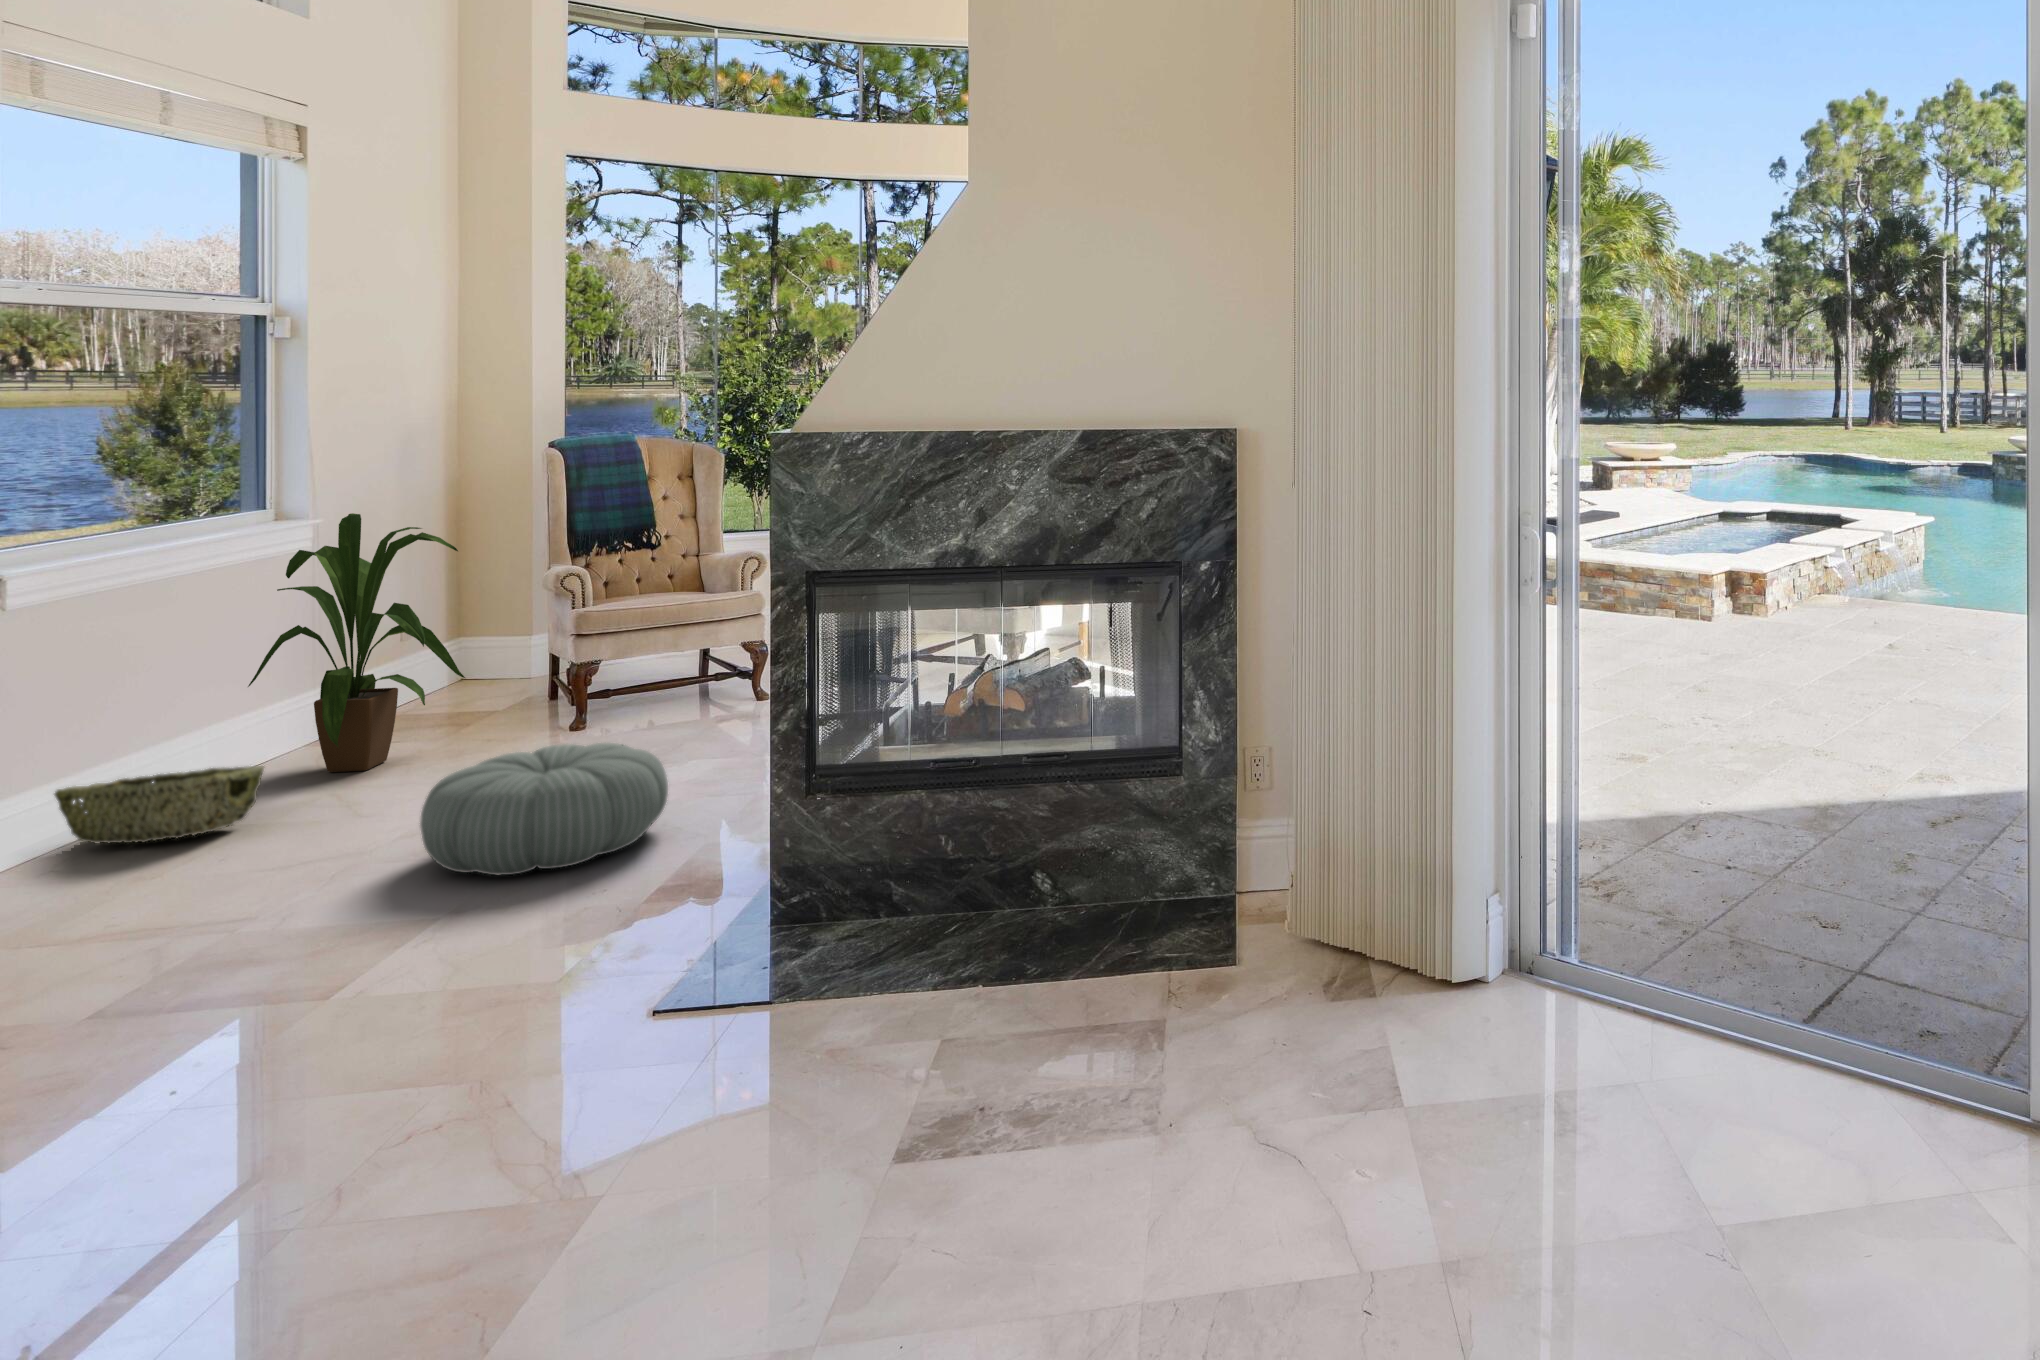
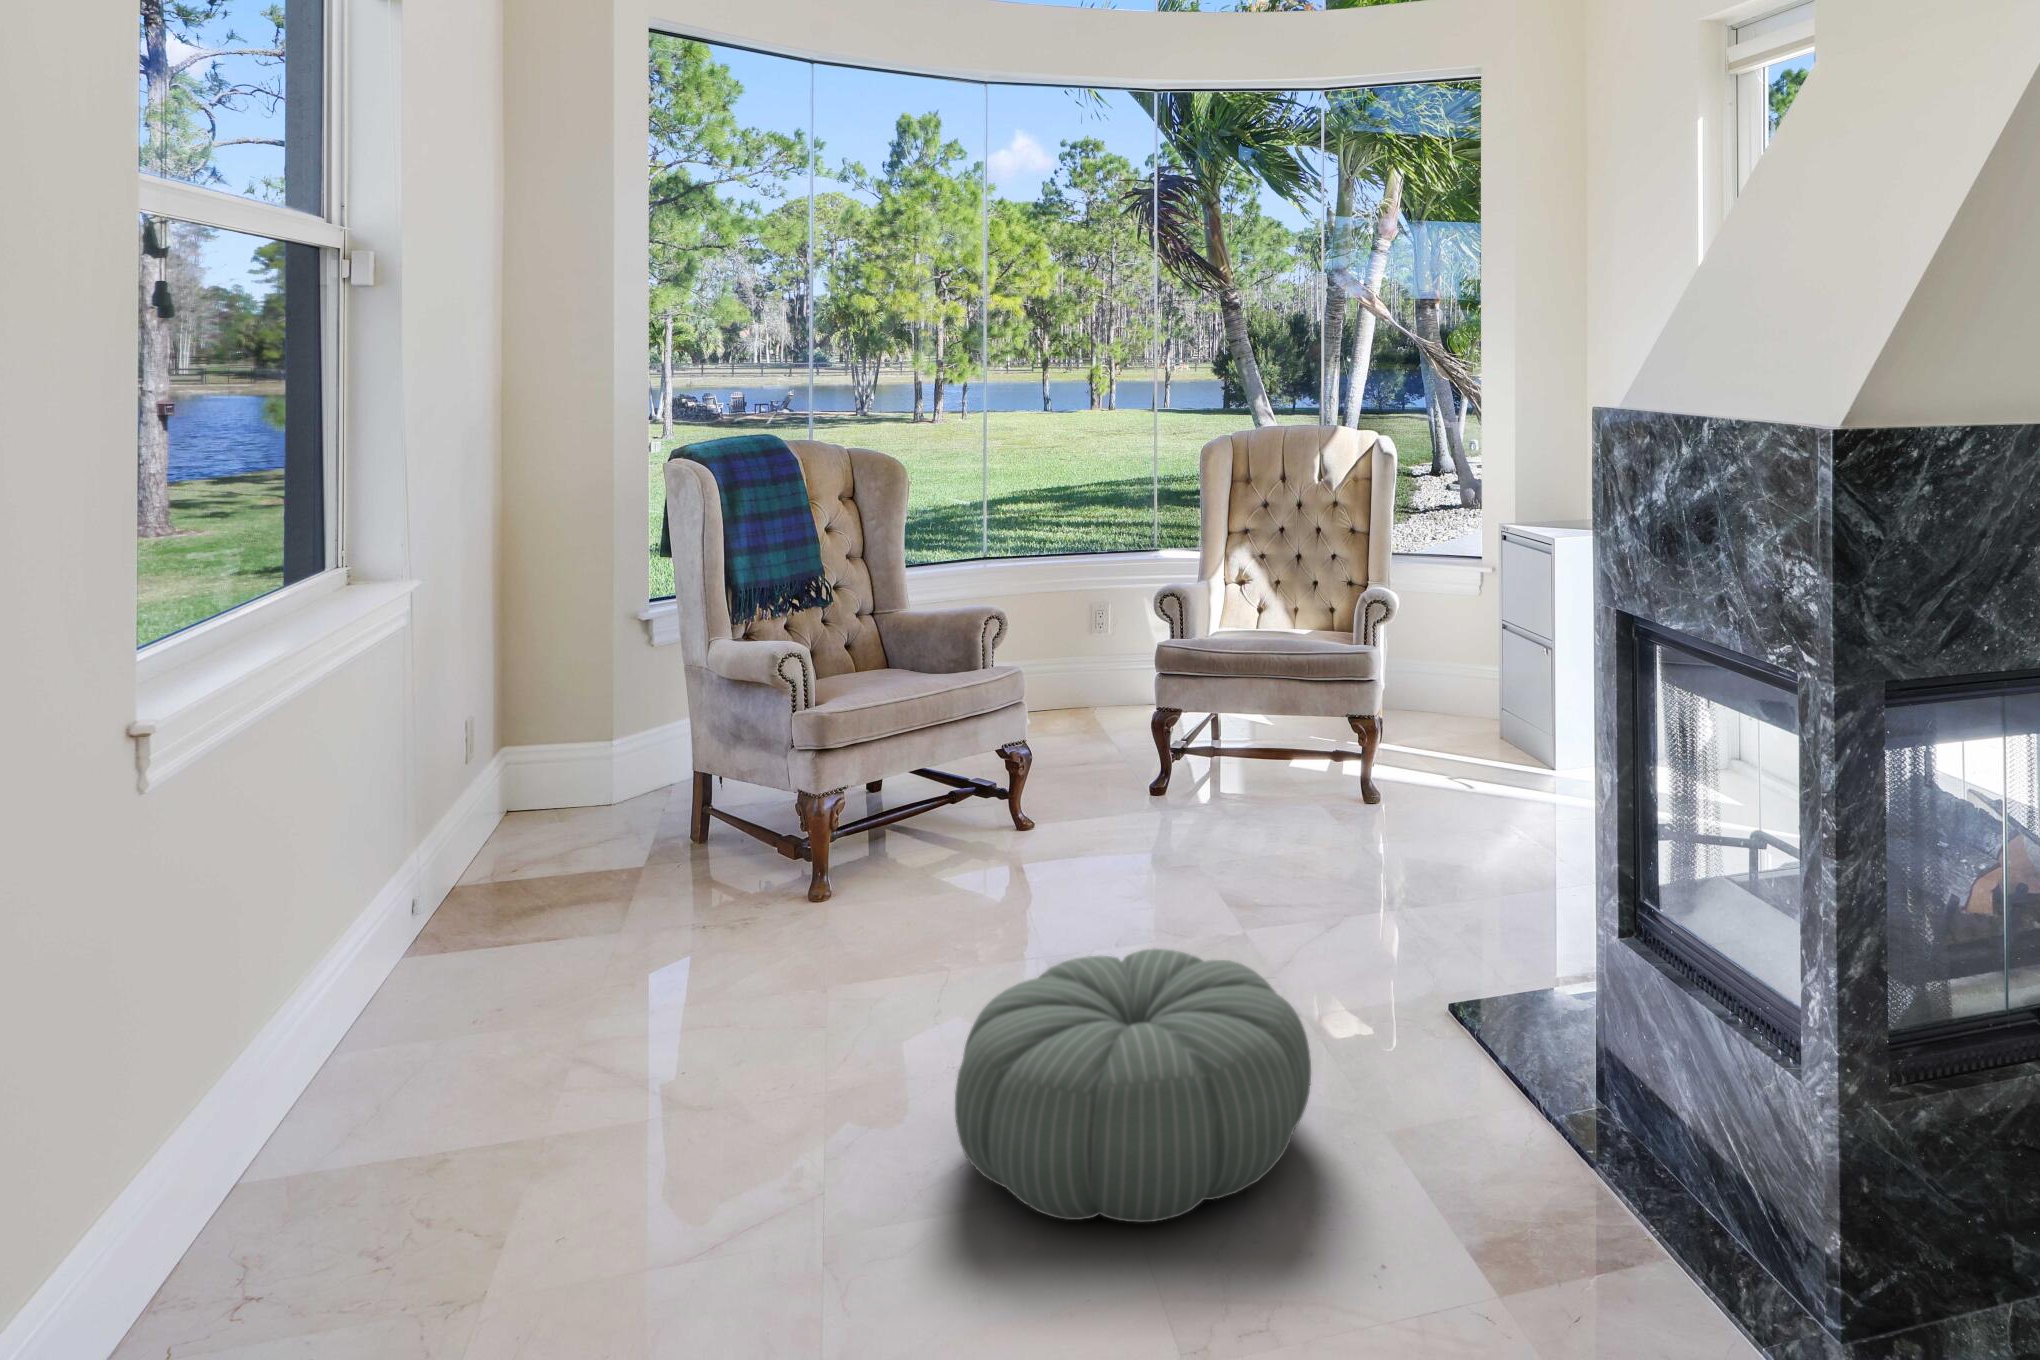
house plant: present [248,513,465,772] -> none [410,572,720,998]
woven basket: present [55,766,264,843] -> none [220,1018,540,1199]

